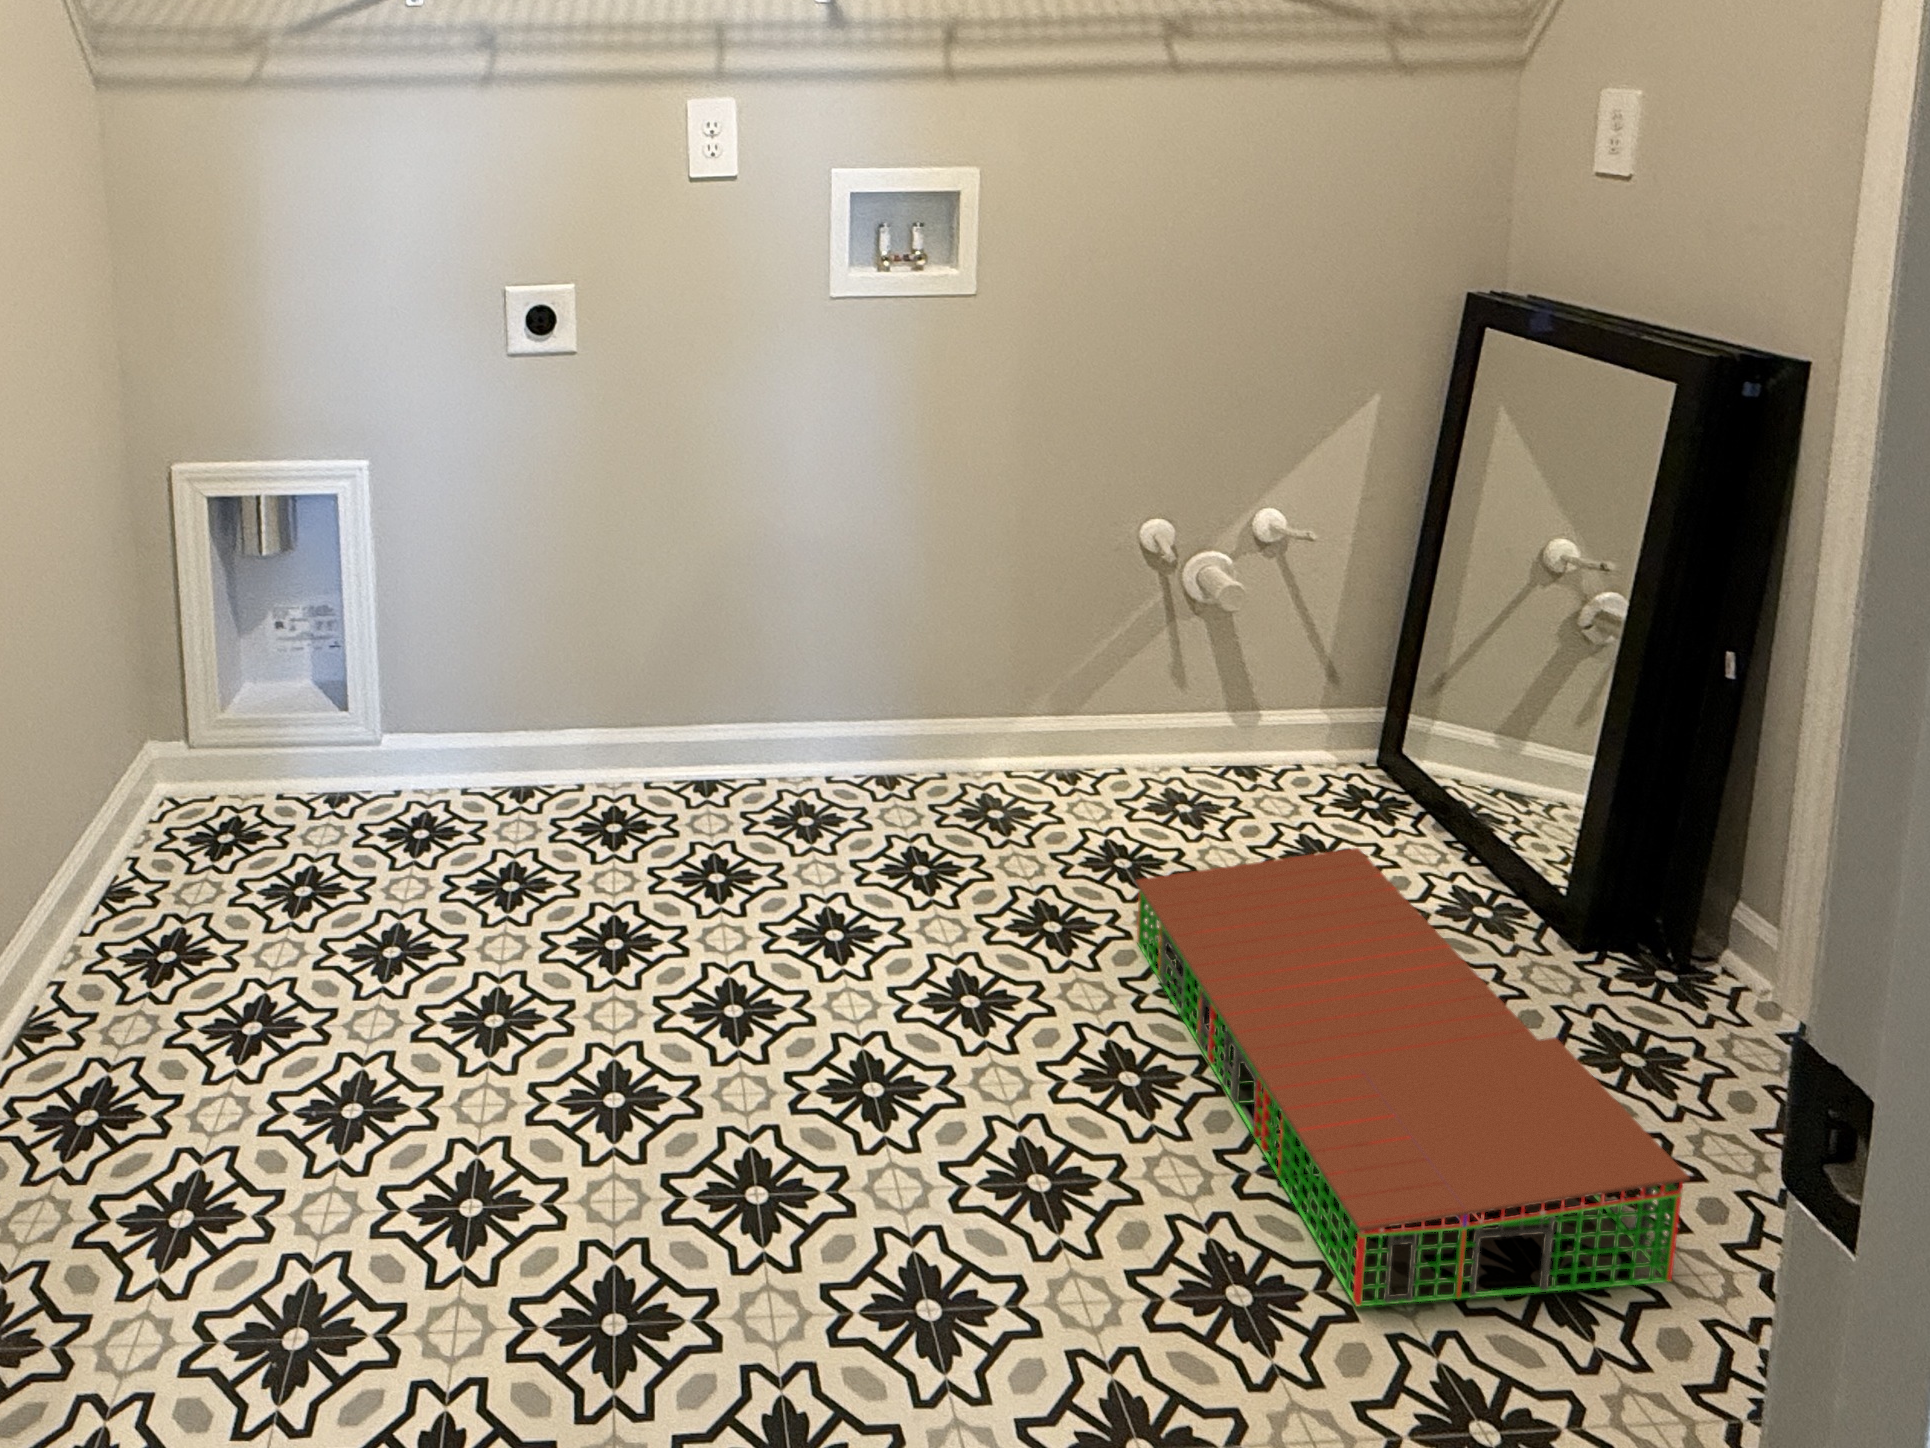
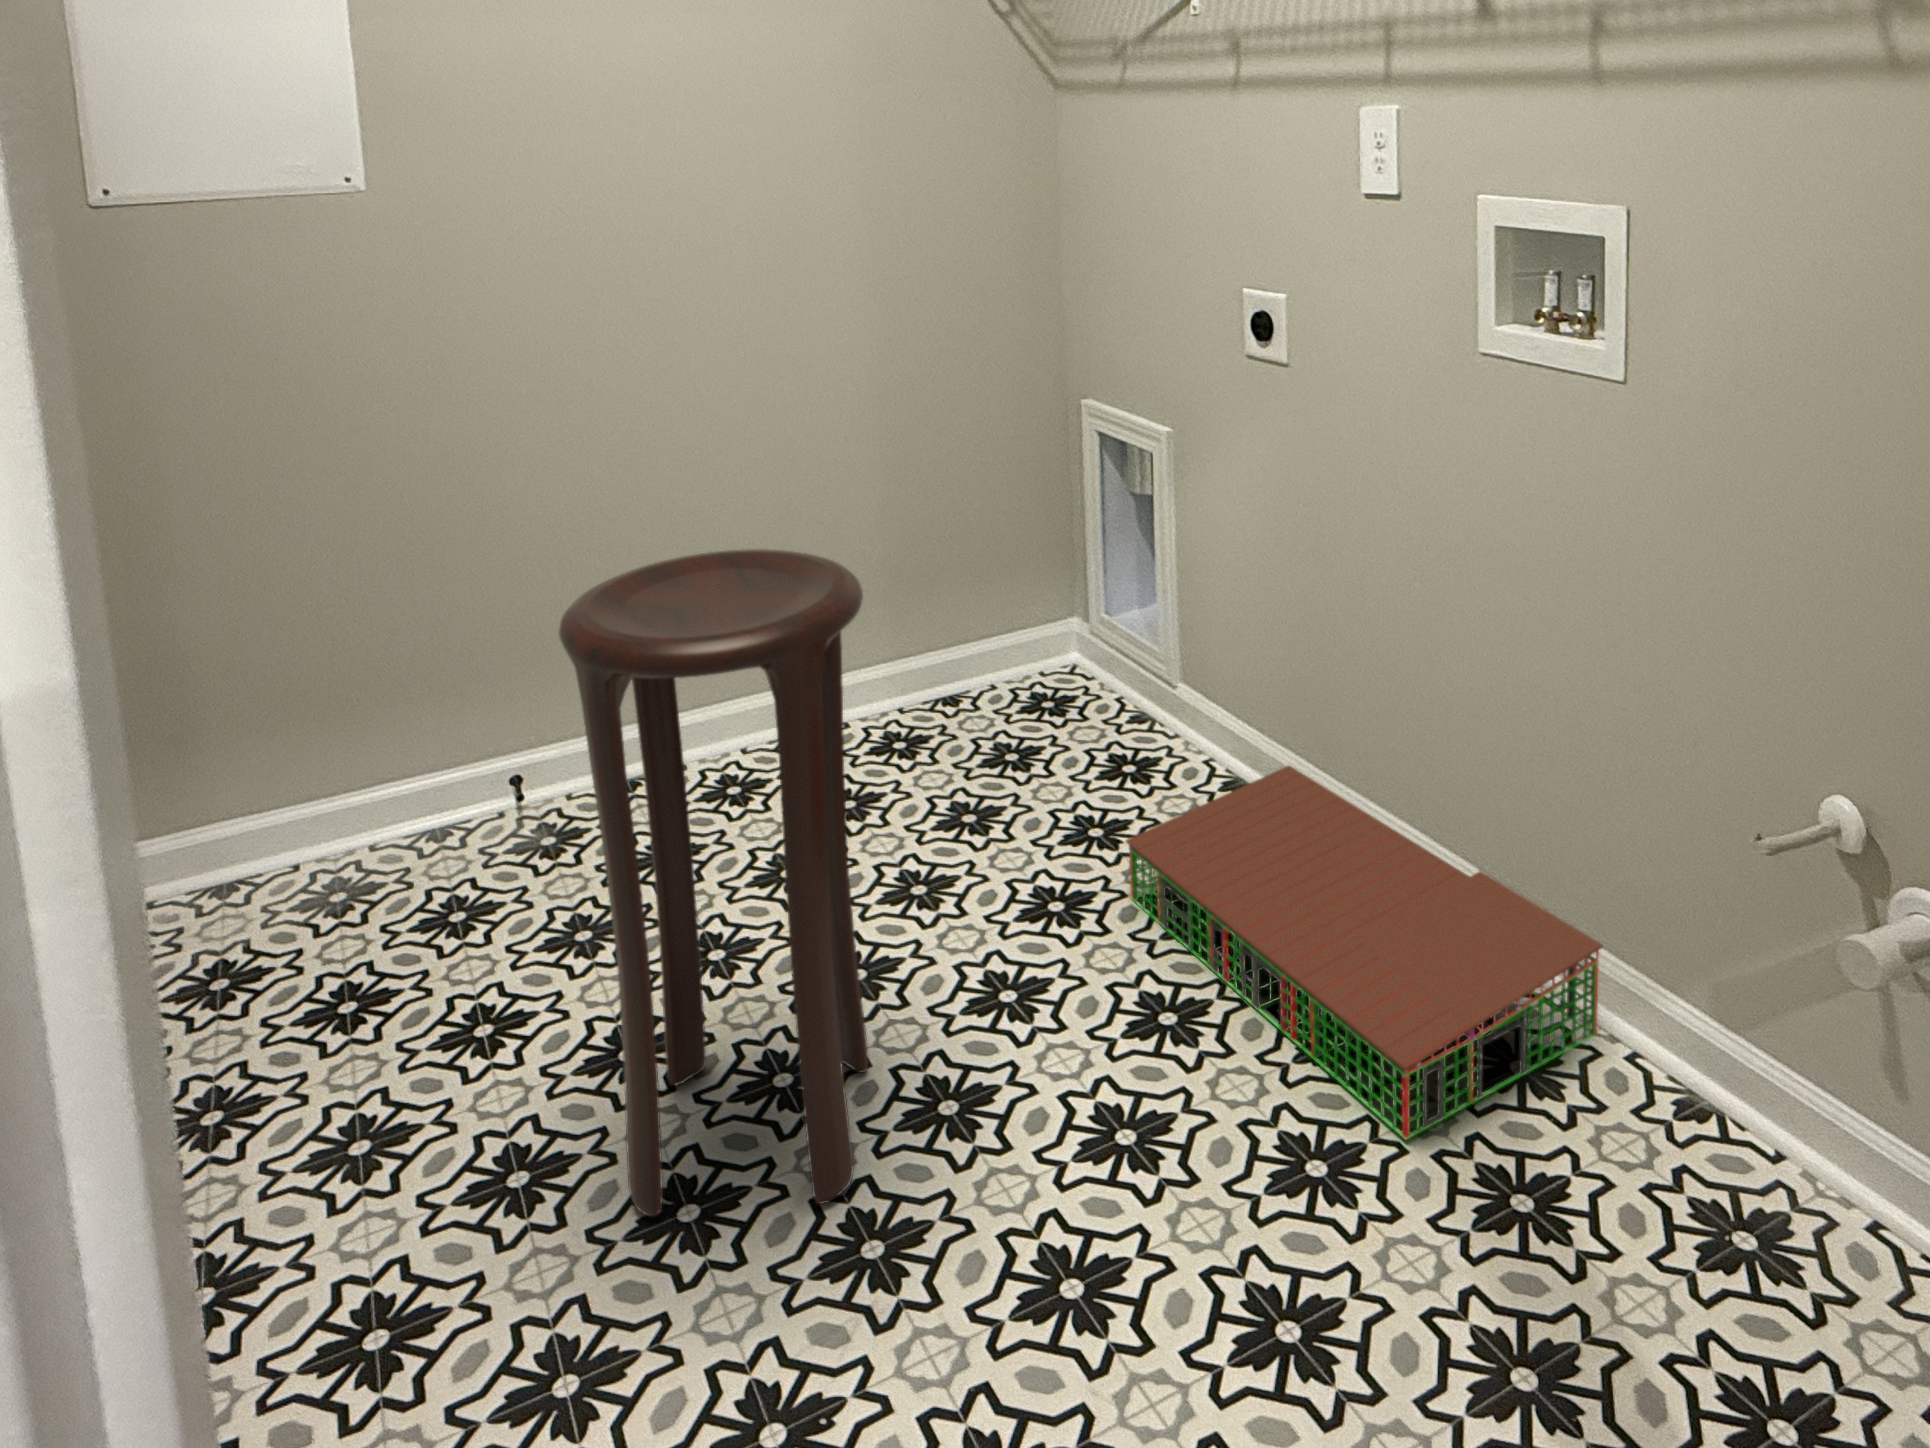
stool: none [541,505,820,1137] -> present [559,549,869,1217]

